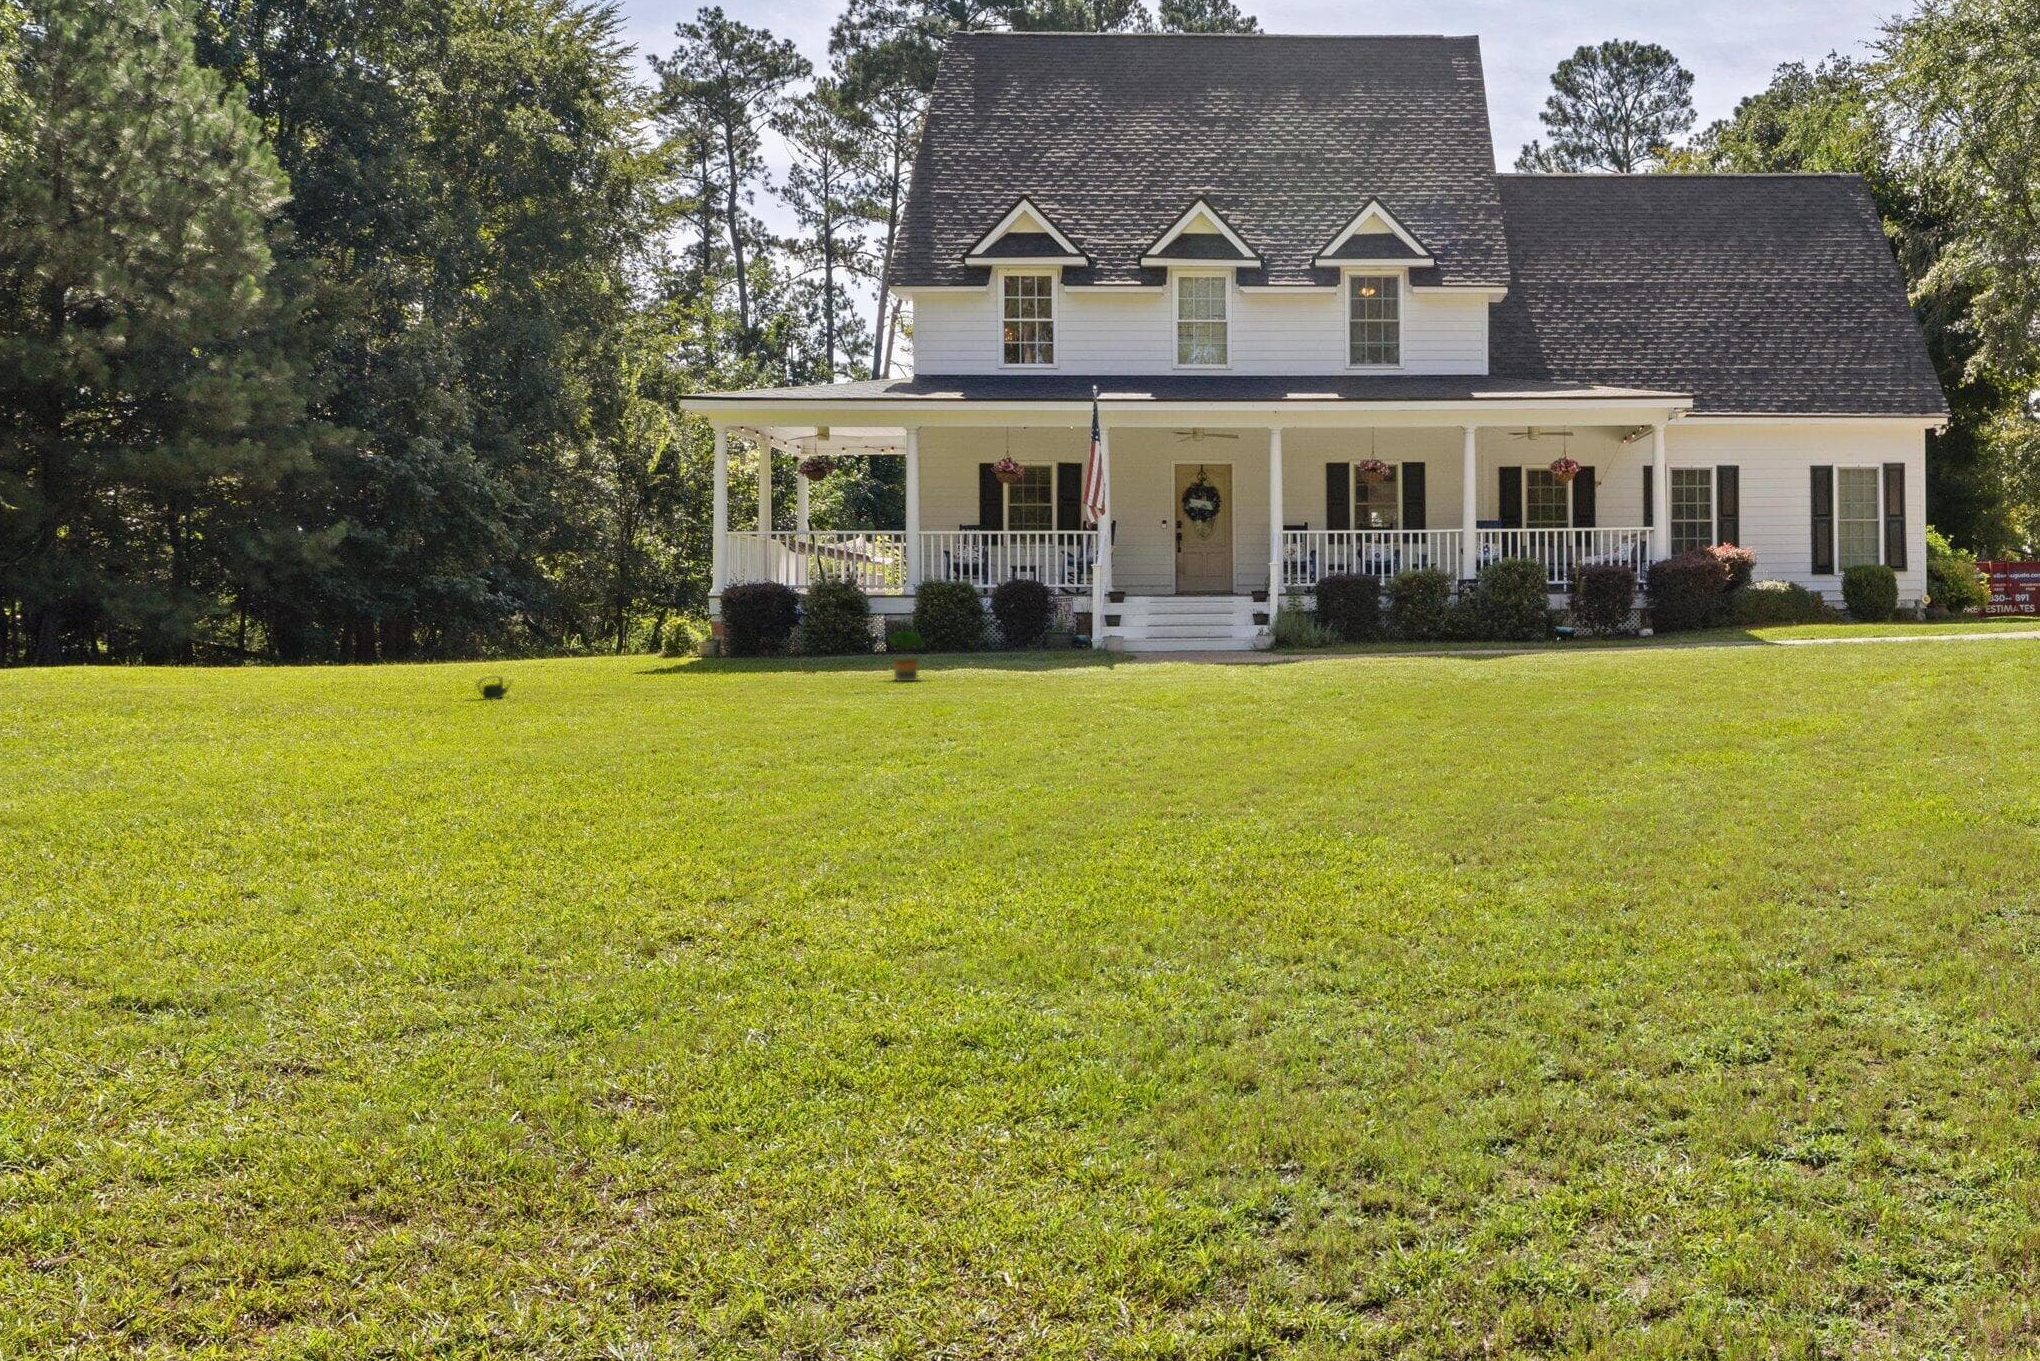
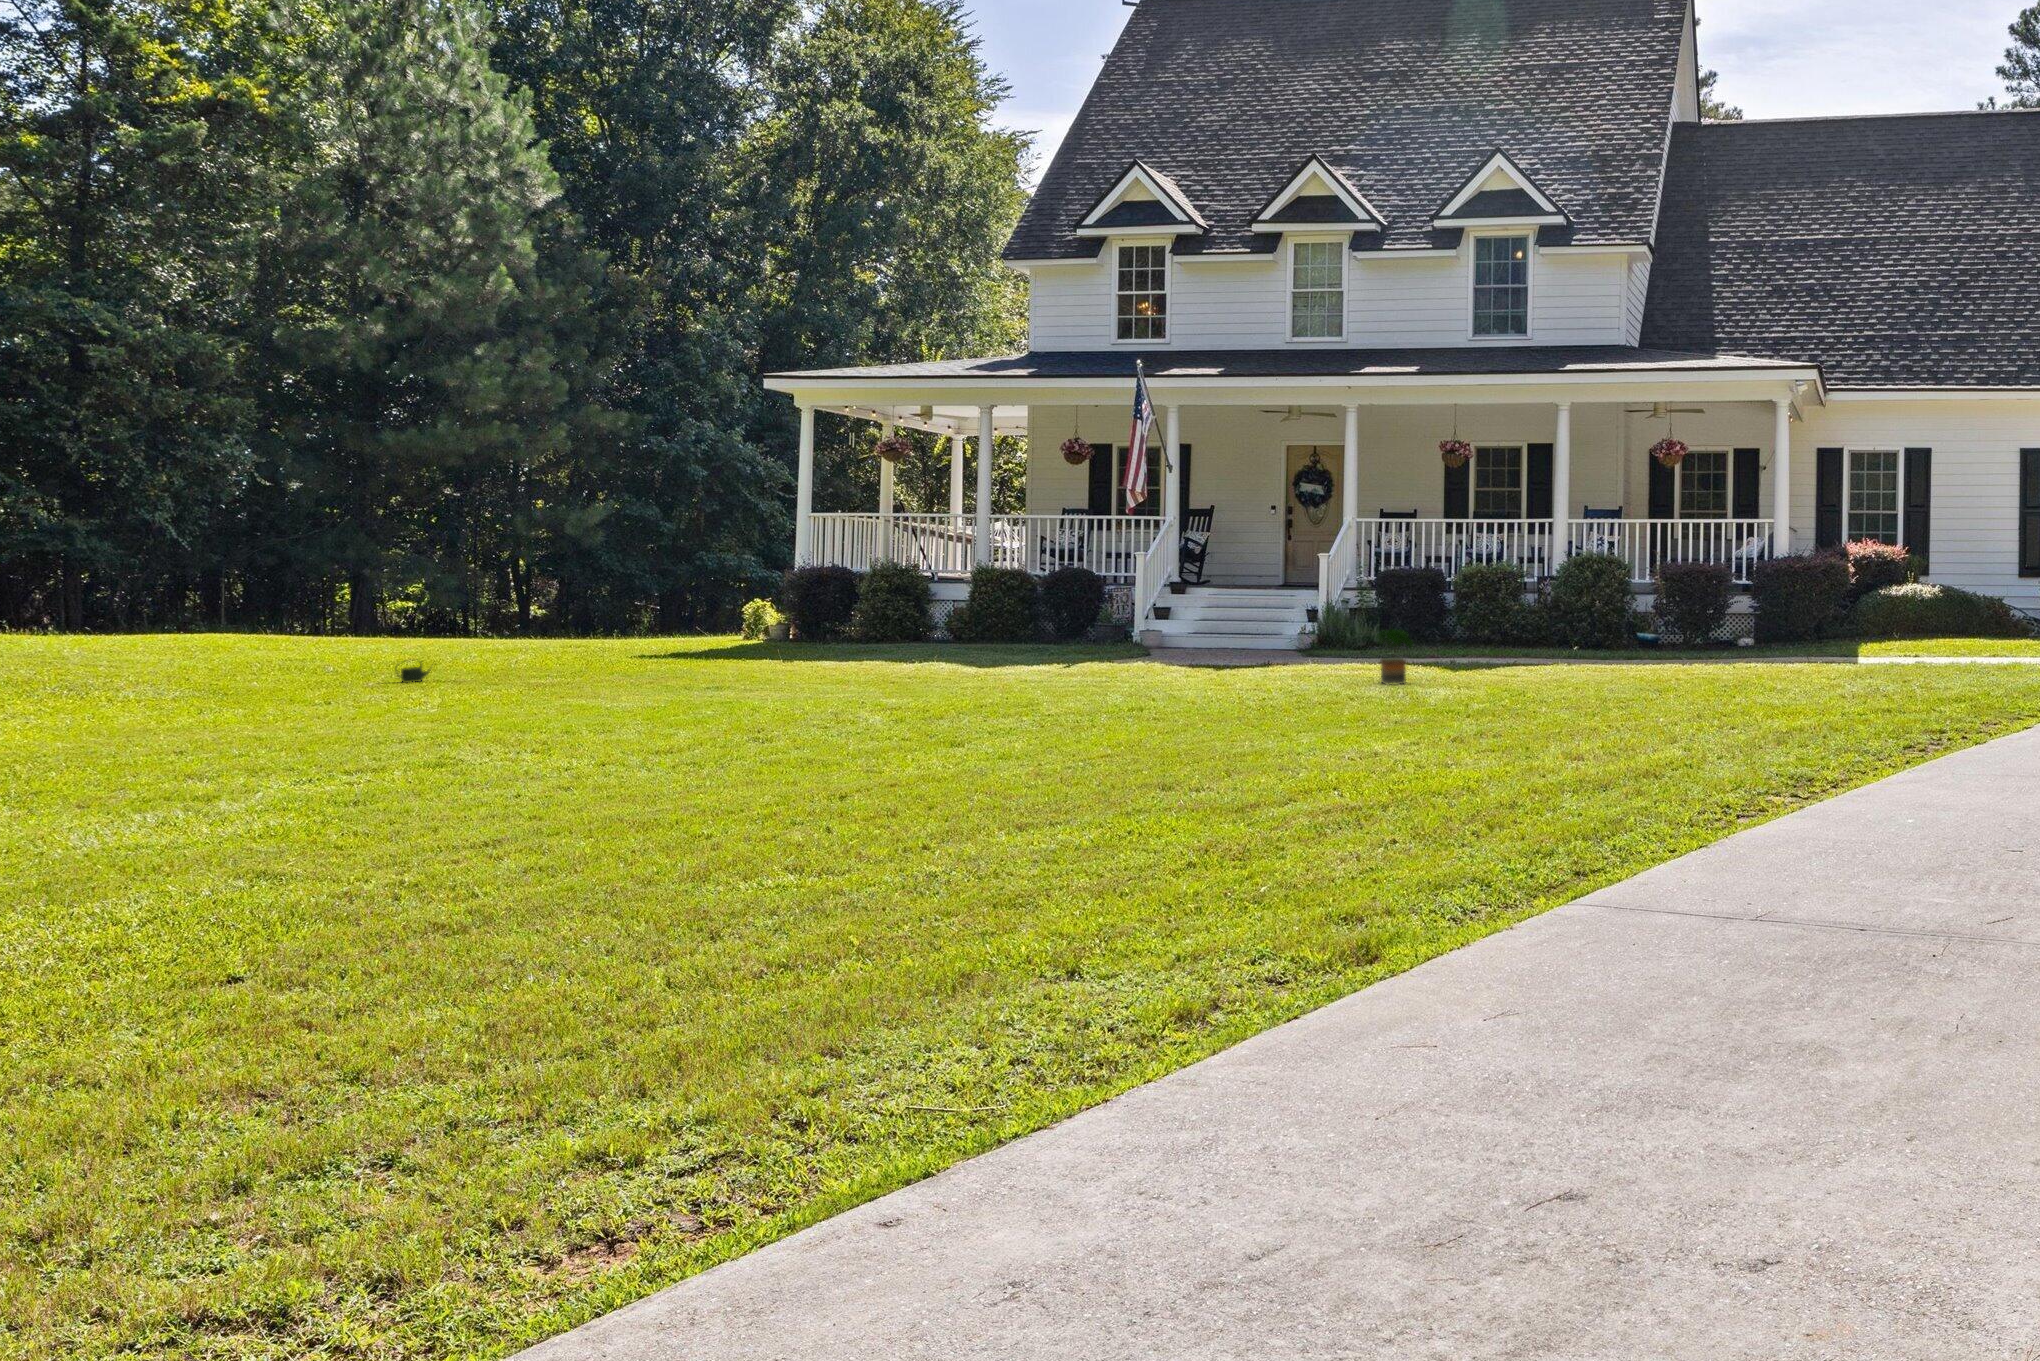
potted tree: present [889,631,924,681] -> present [1376,629,1413,685]

